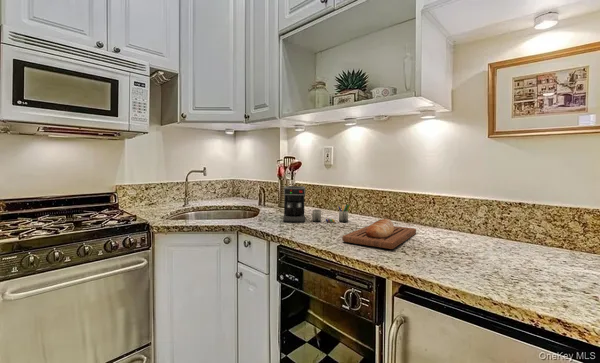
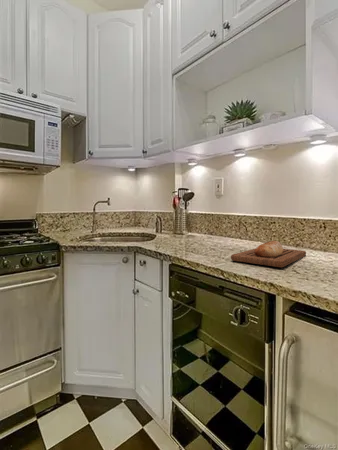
coffee maker: present [283,186,350,222] -> none [176,213,240,245]

